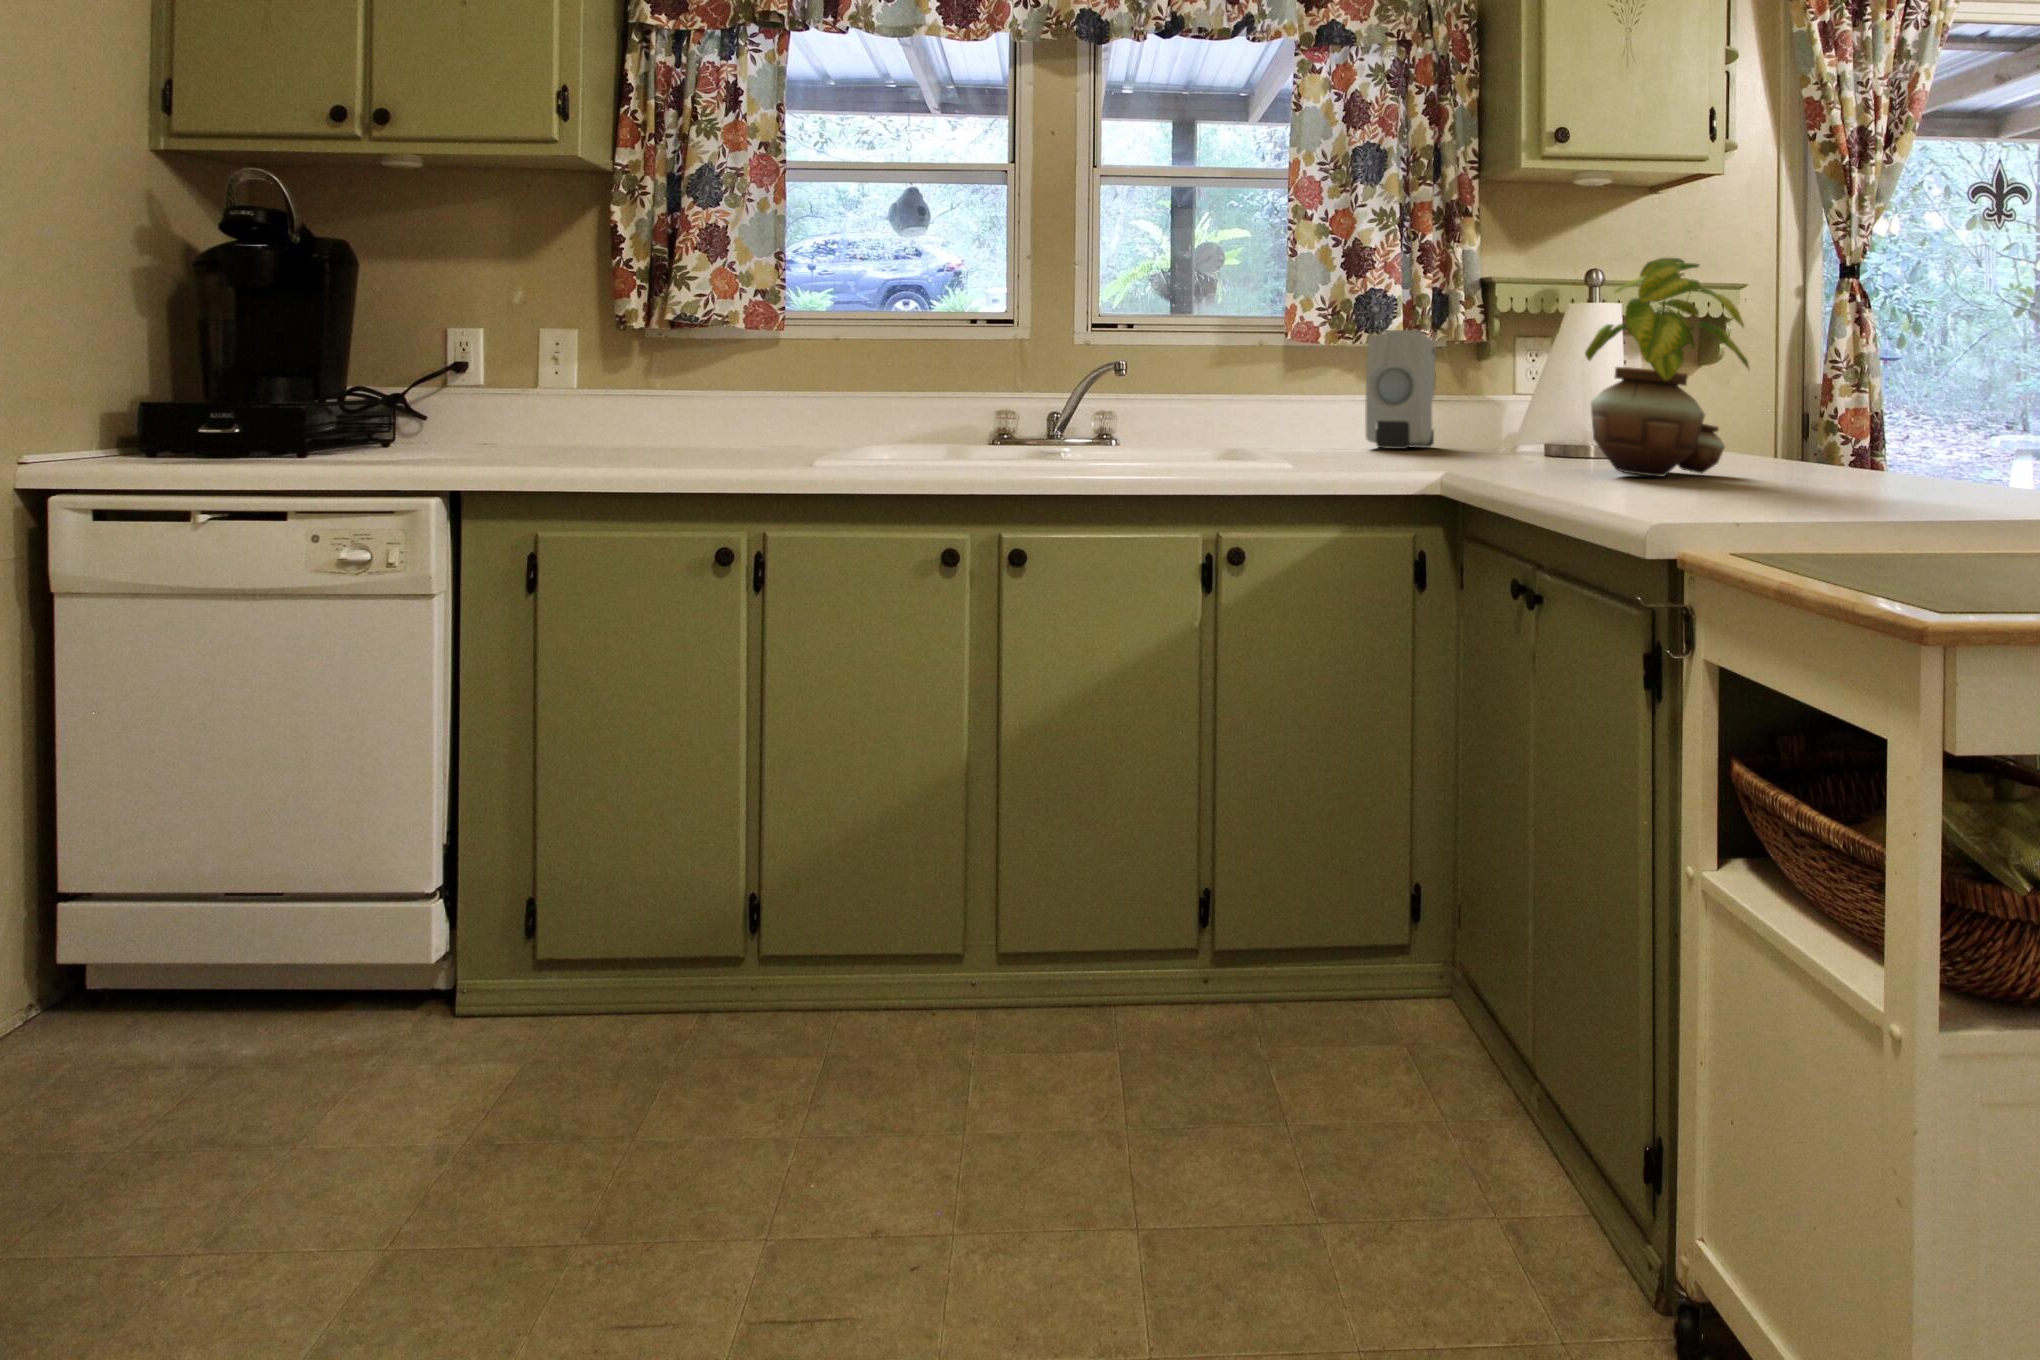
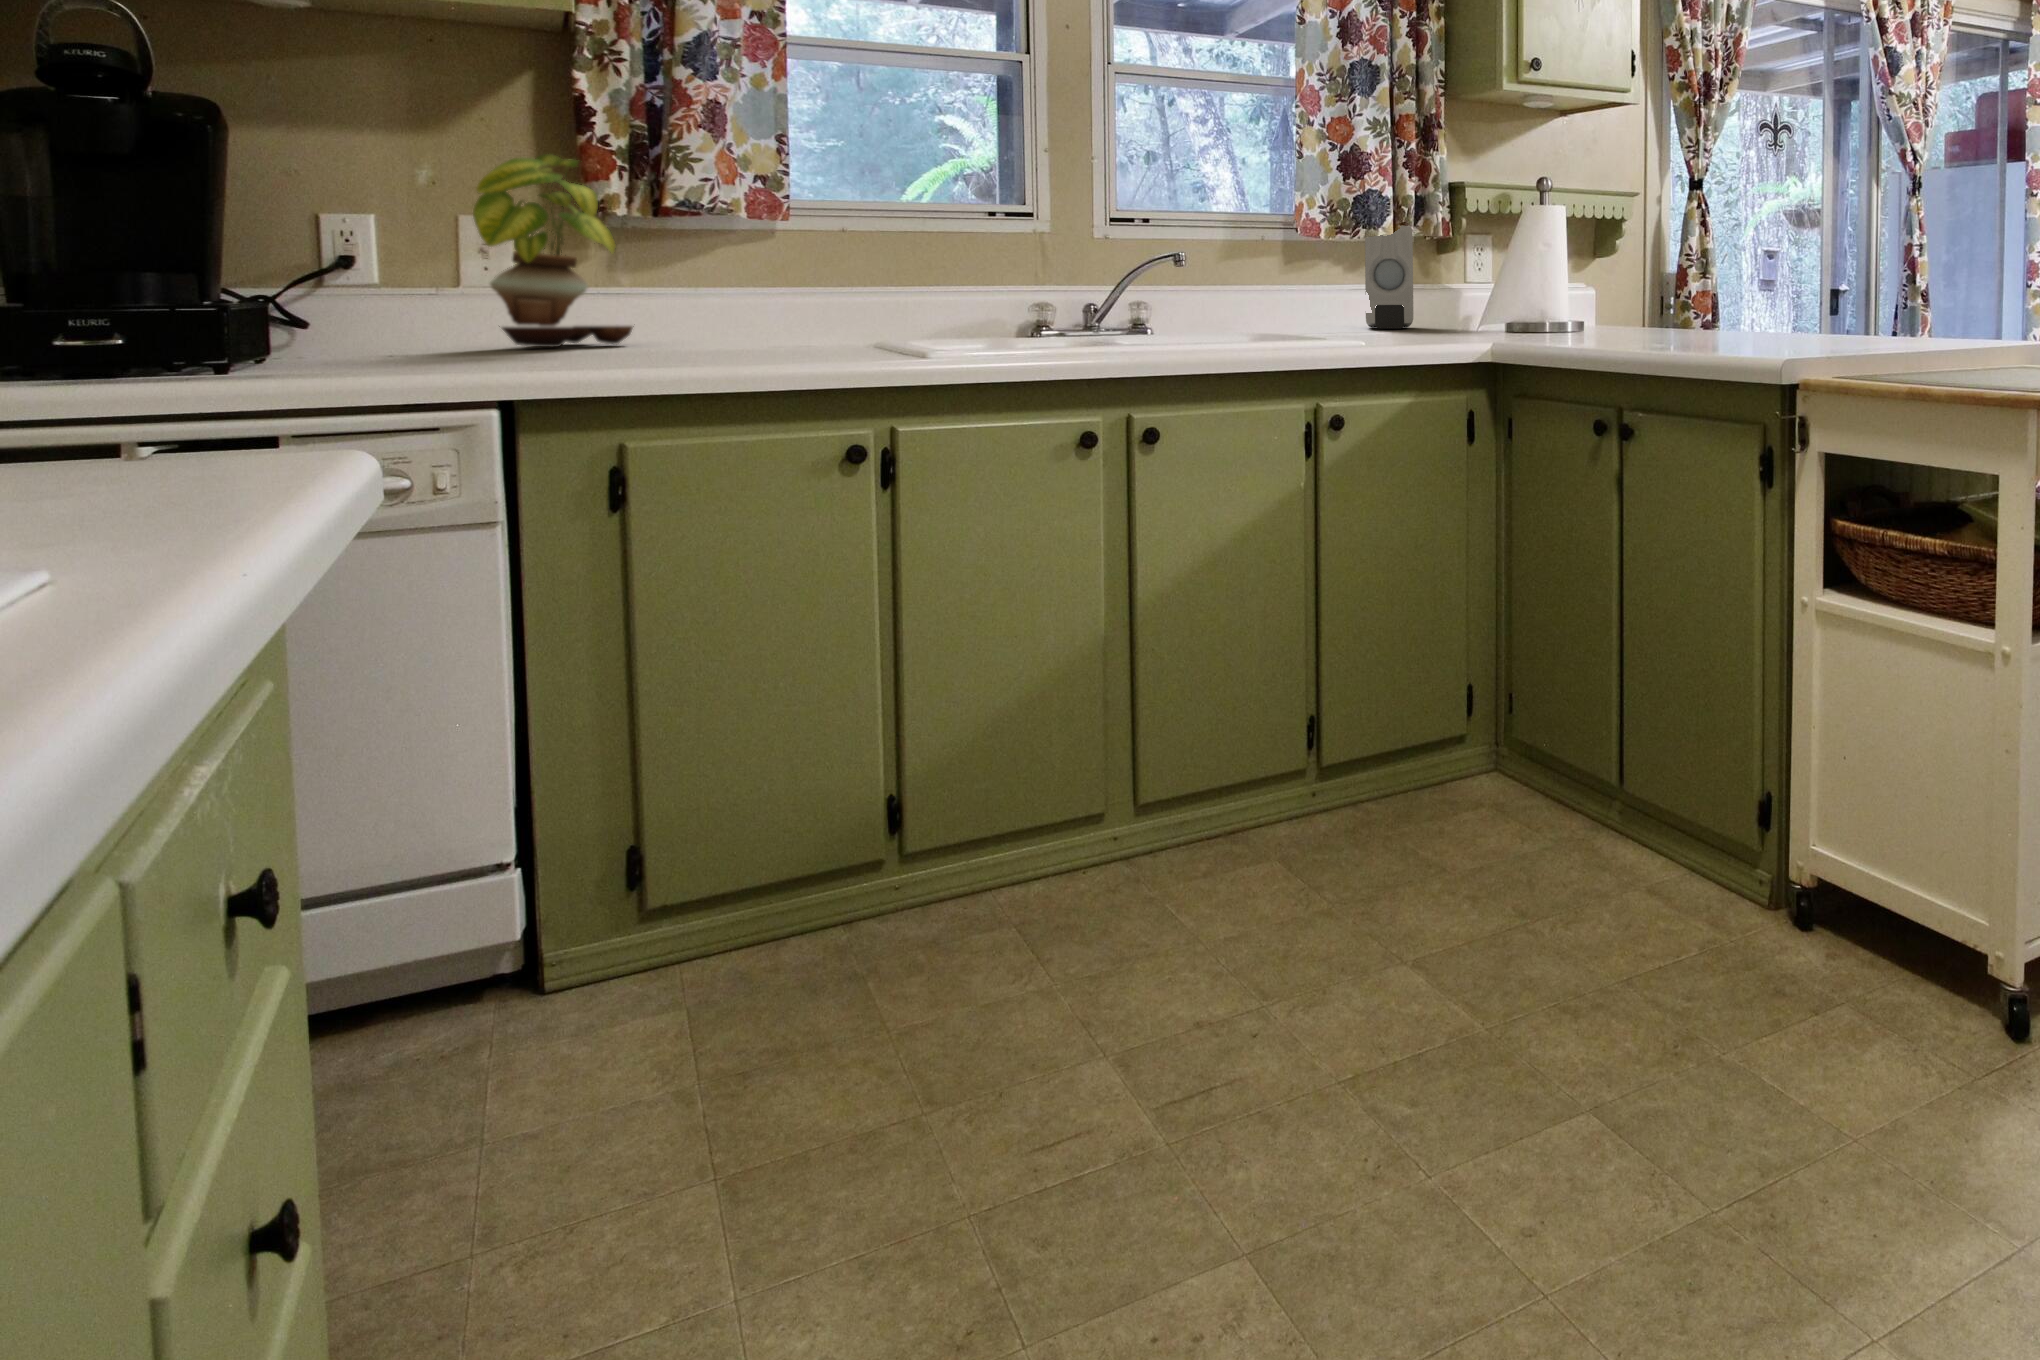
potted plant: present [1585,258,1749,477] -> present [473,154,634,347]

